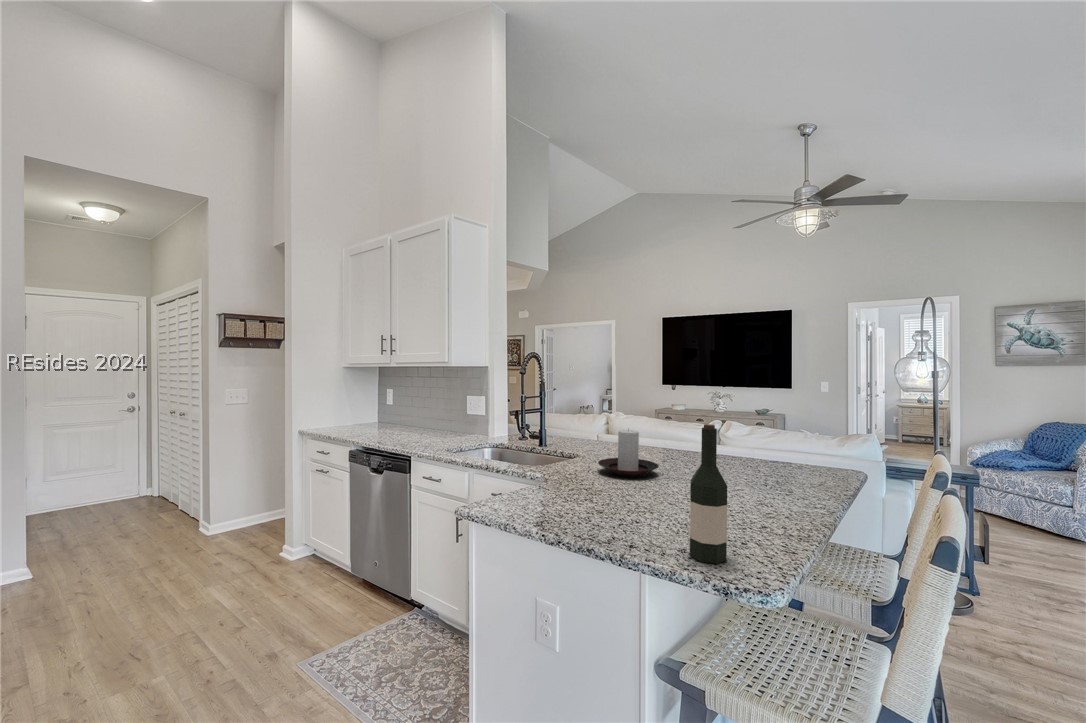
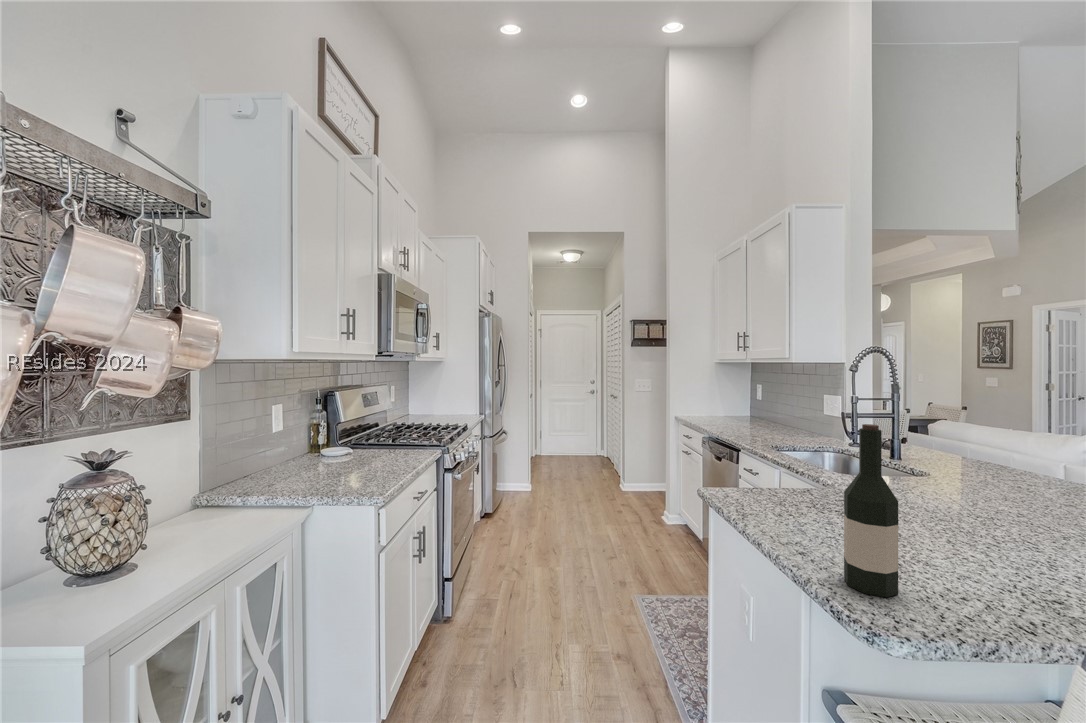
candle holder: present [598,430,659,477] -> none [914,442,1029,512]

